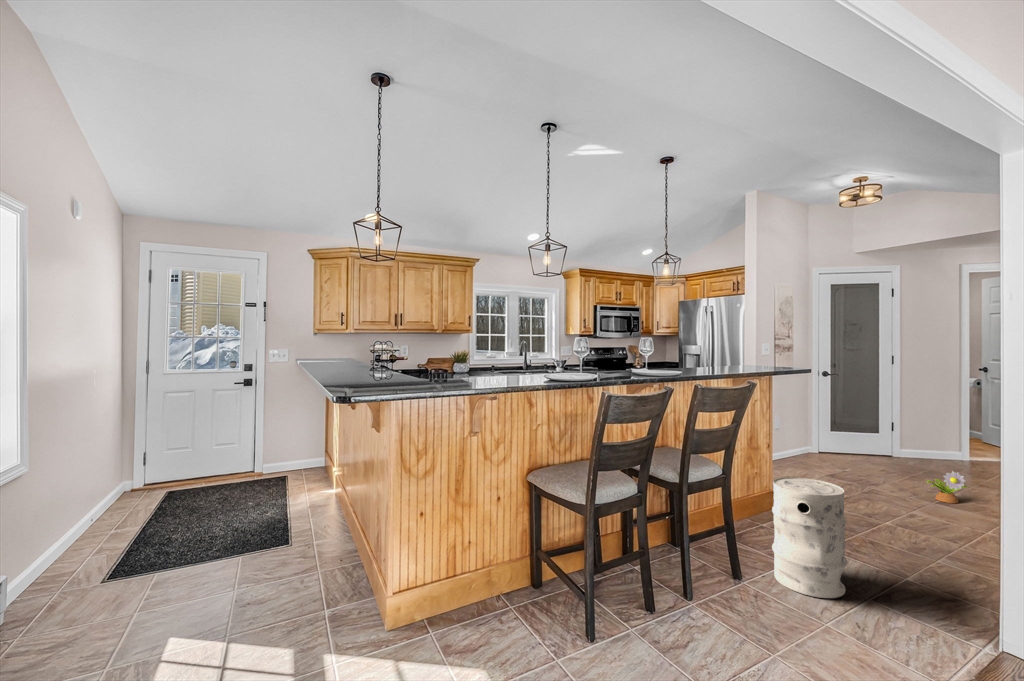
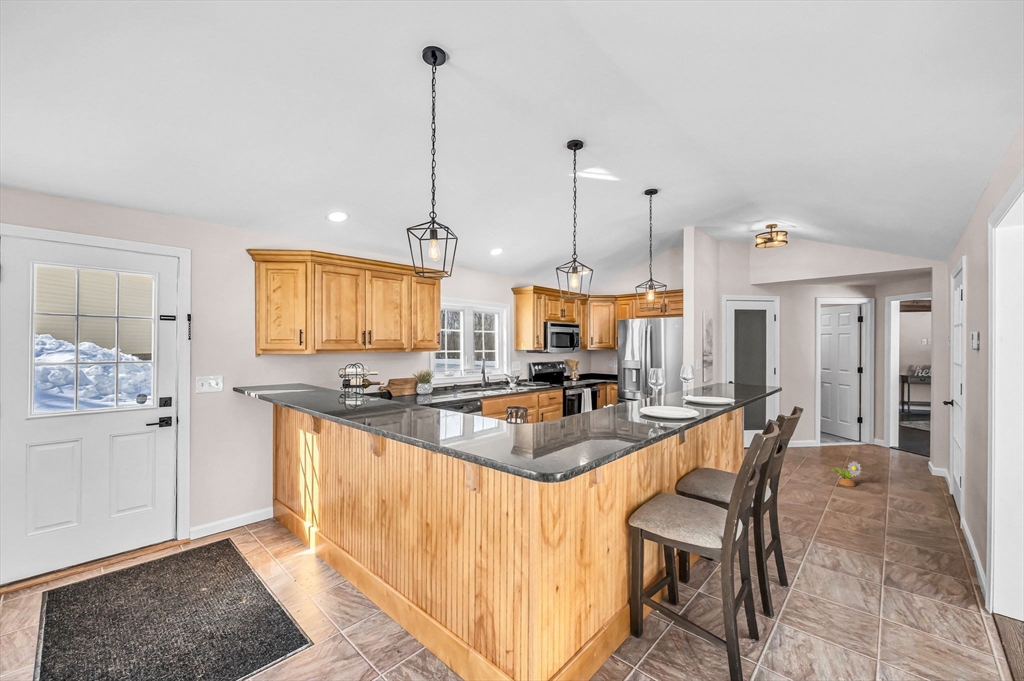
trash can: present [772,477,848,598] -> none [807,487,878,596]

